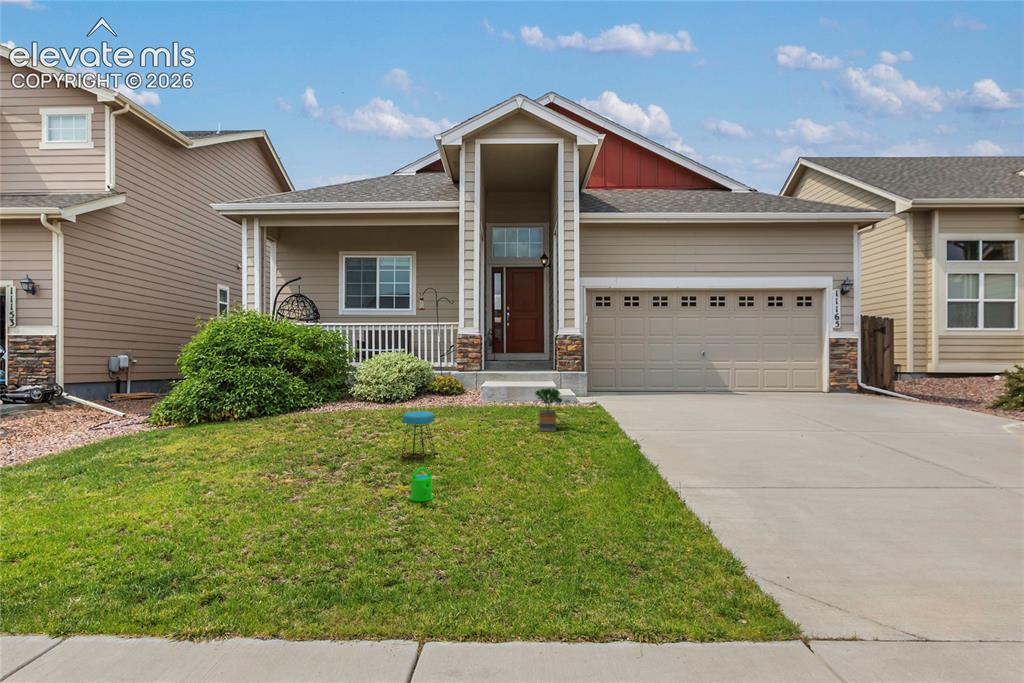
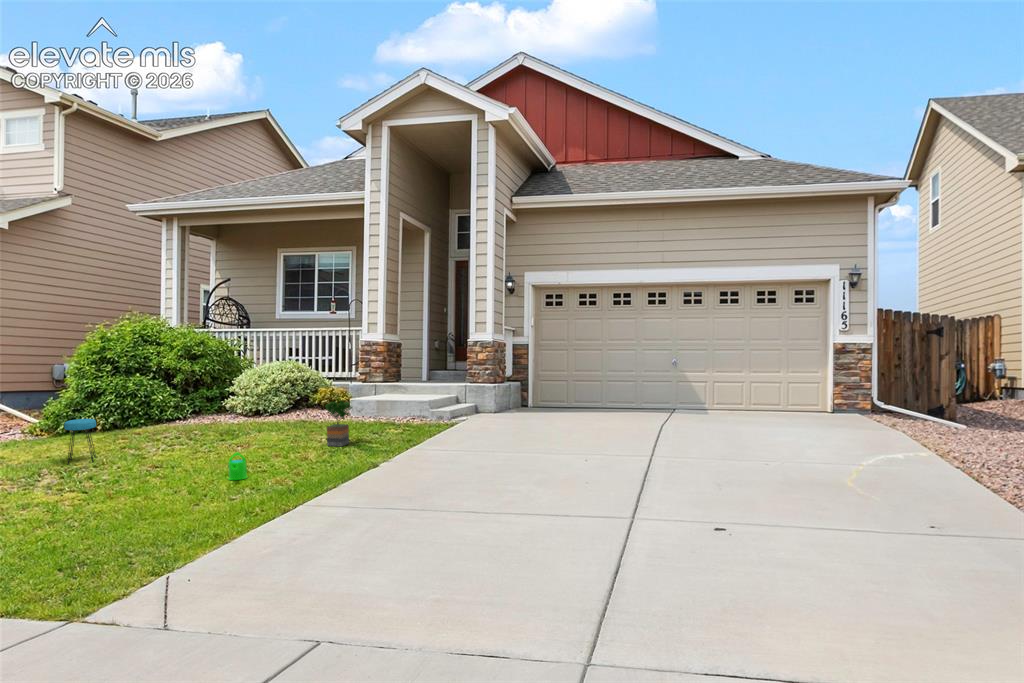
stool: present [402,411,435,462] -> present [64,419,96,464]
watering can: present [410,467,434,501] -> present [228,453,247,480]

